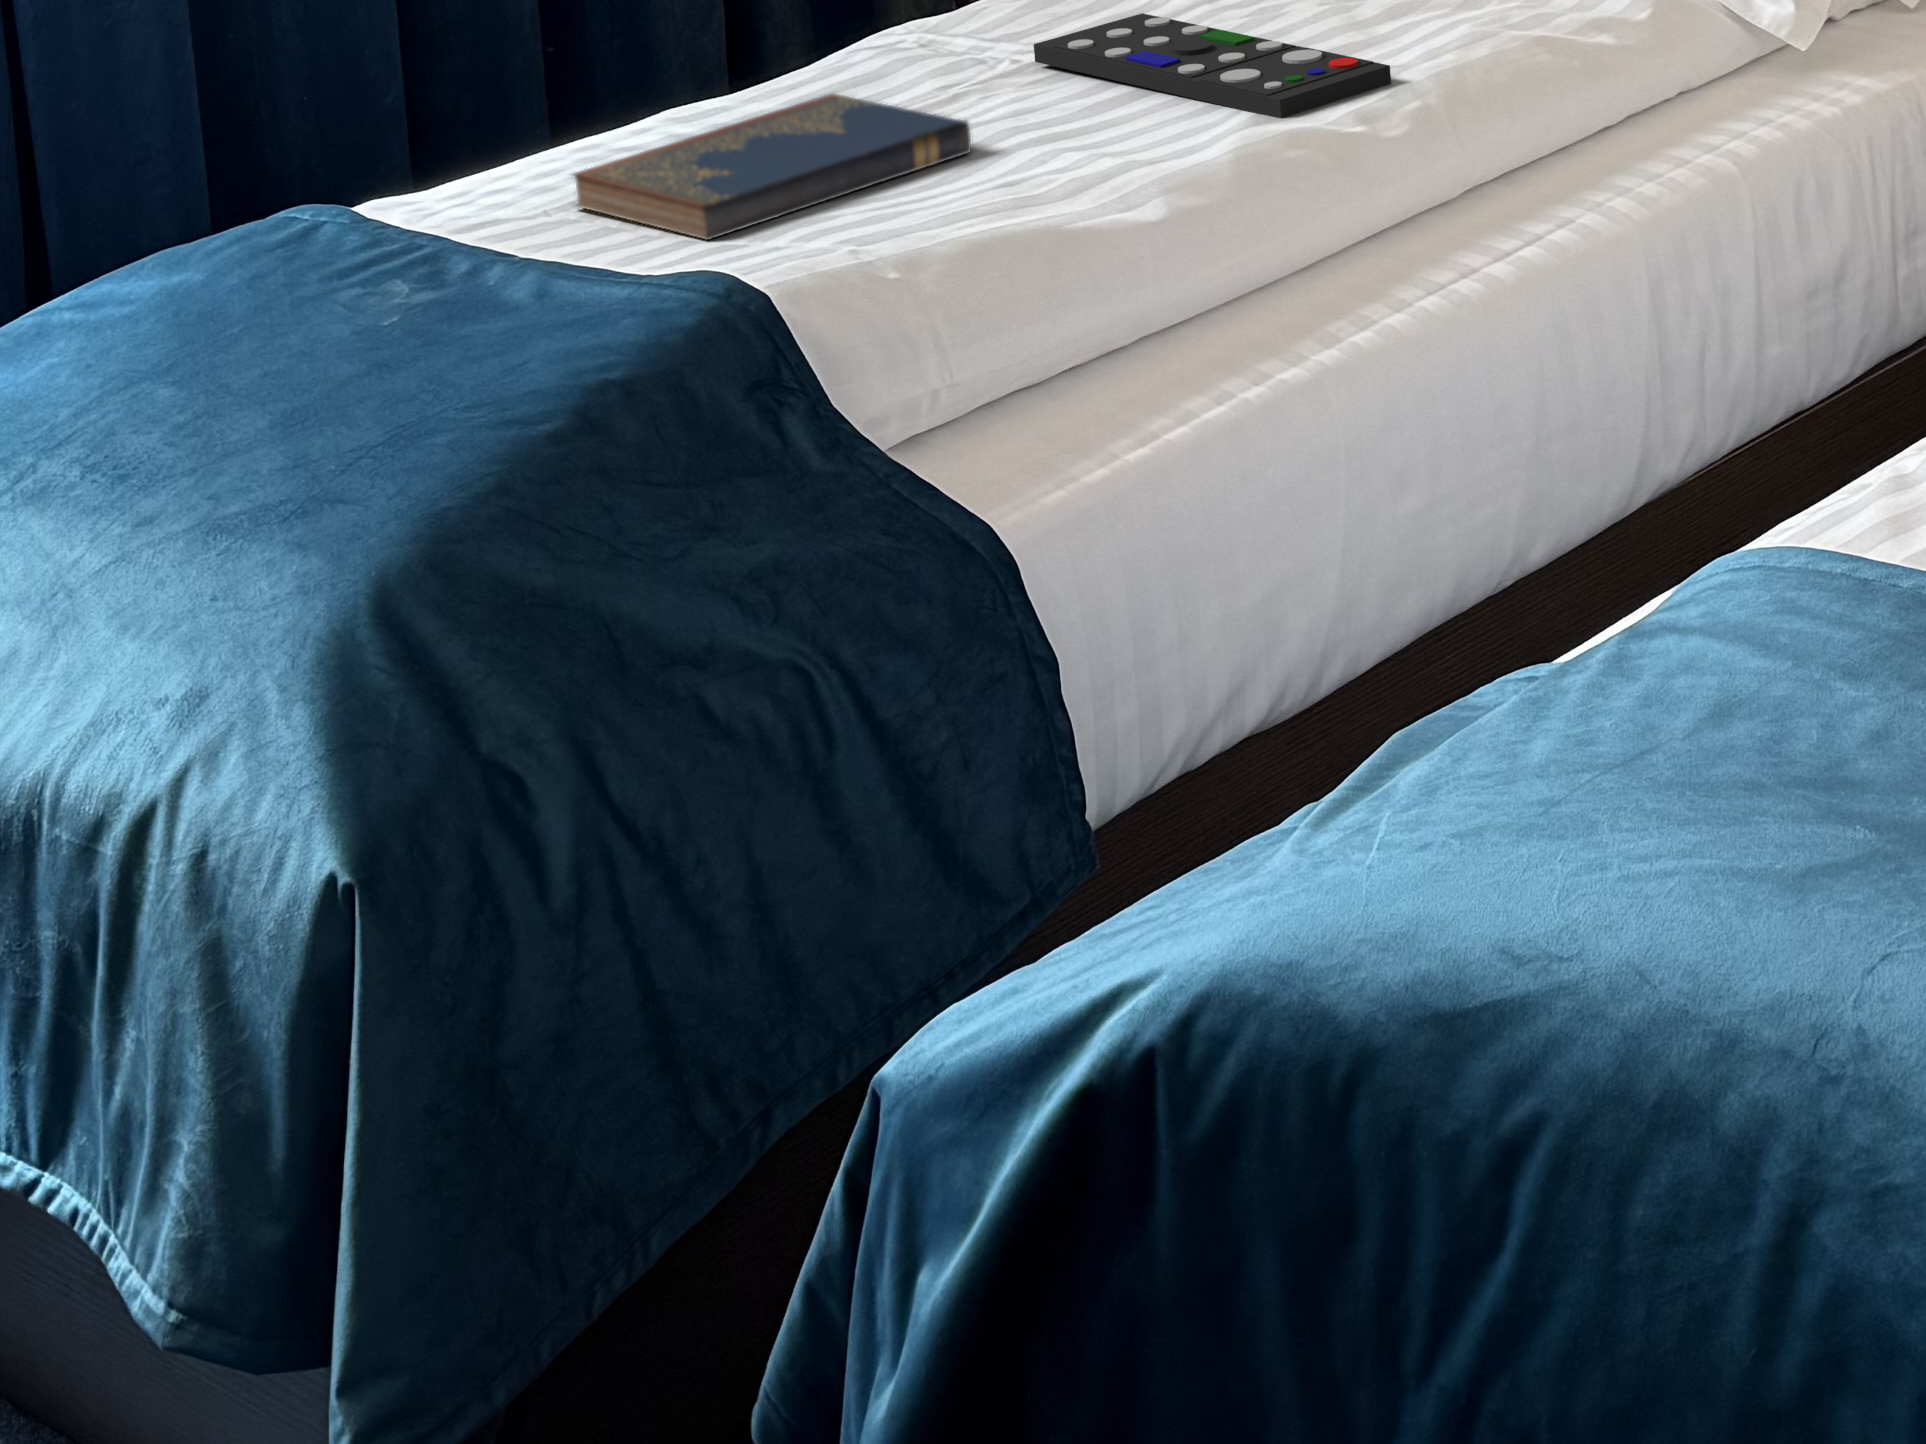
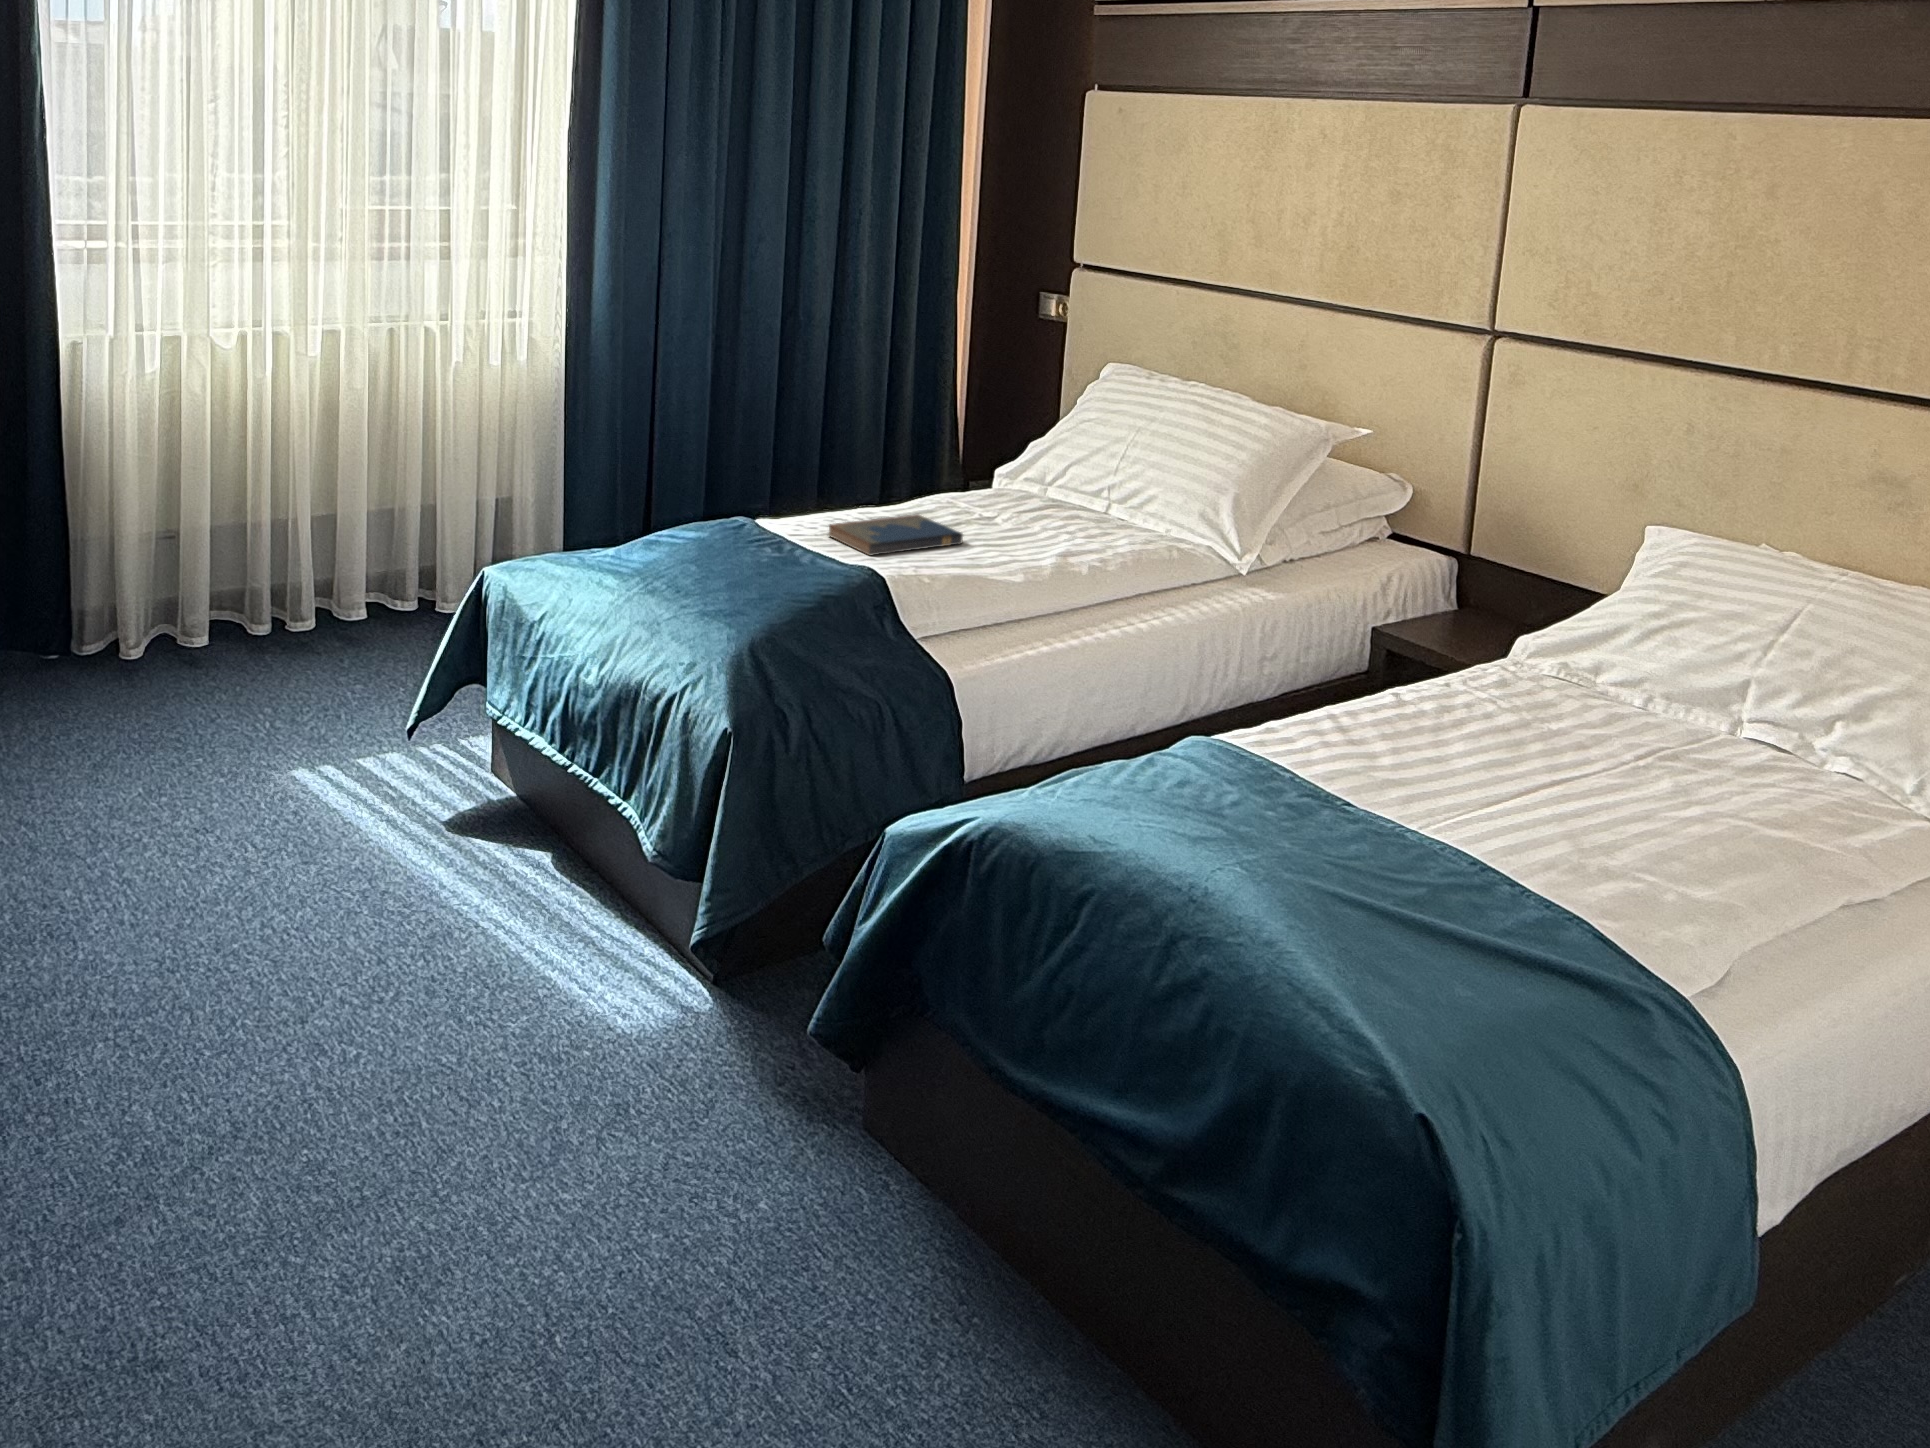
remote control: present [1034,13,1391,118] -> none [989,507,1115,554]

